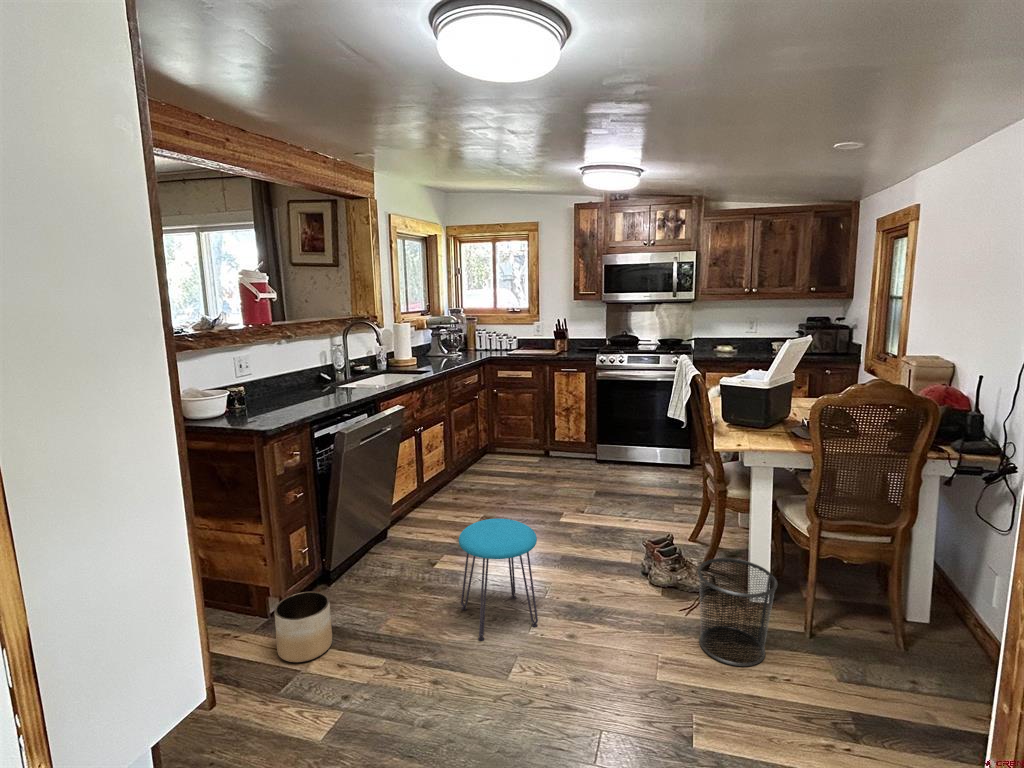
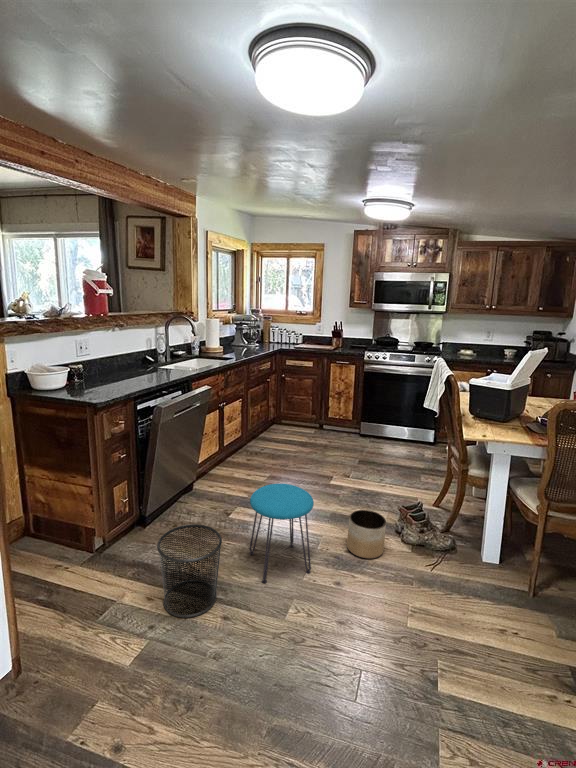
waste bin: present [698,558,777,666] -> present [157,524,222,618]
planter: present [274,591,332,662] -> present [347,510,386,558]

